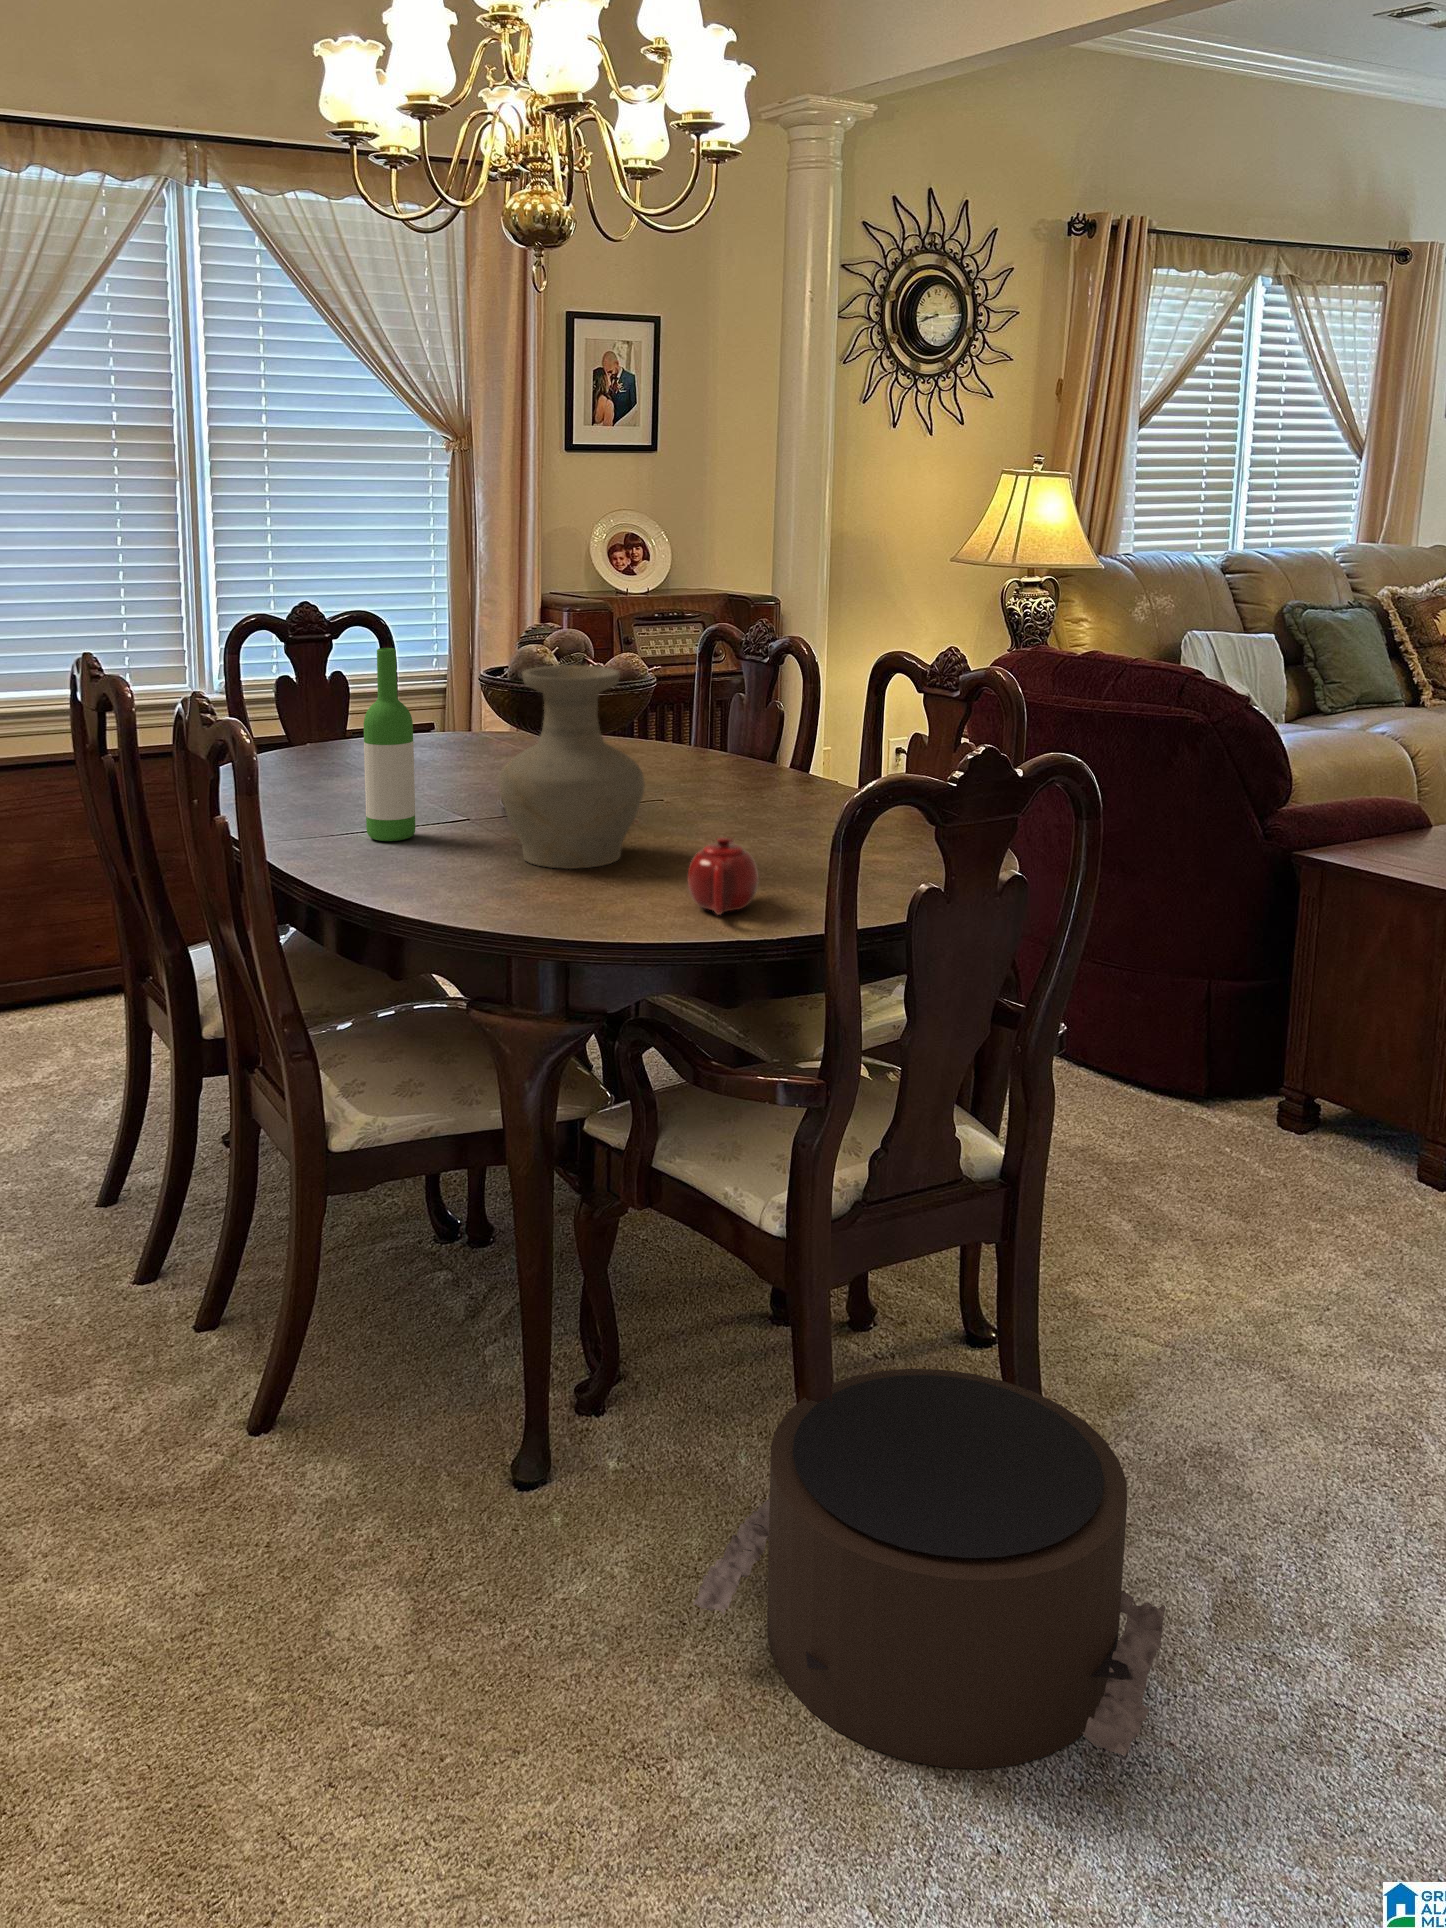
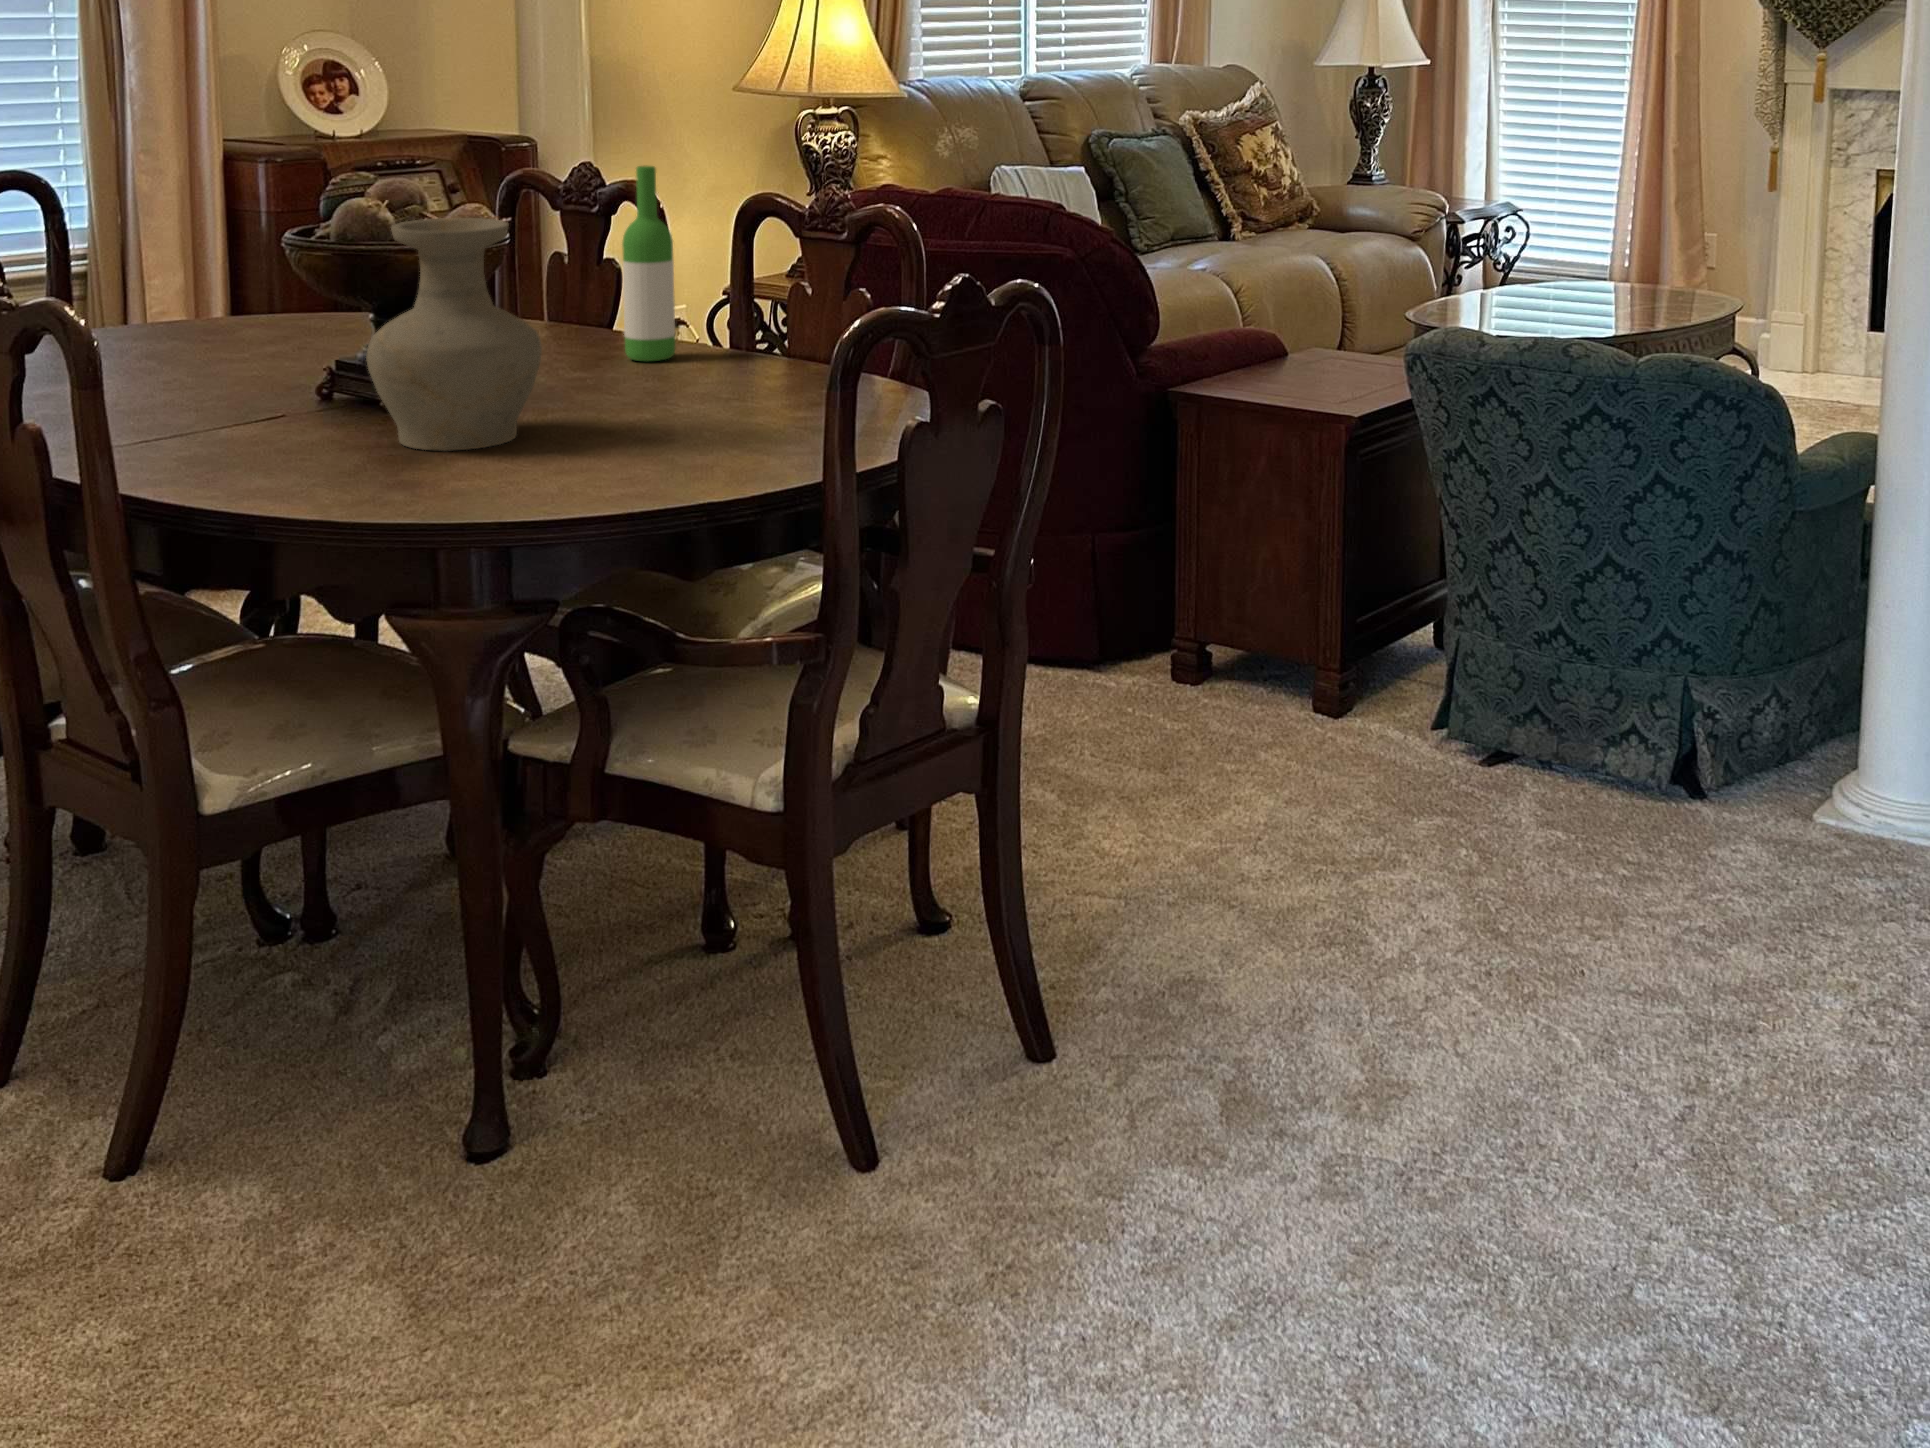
wine bottle: present [364,648,415,841] -> present [622,166,675,361]
teapot: present [688,837,759,915] -> none [631,394,710,475]
pouf: present [693,1369,1165,1769] -> none [731,926,1196,1293]

